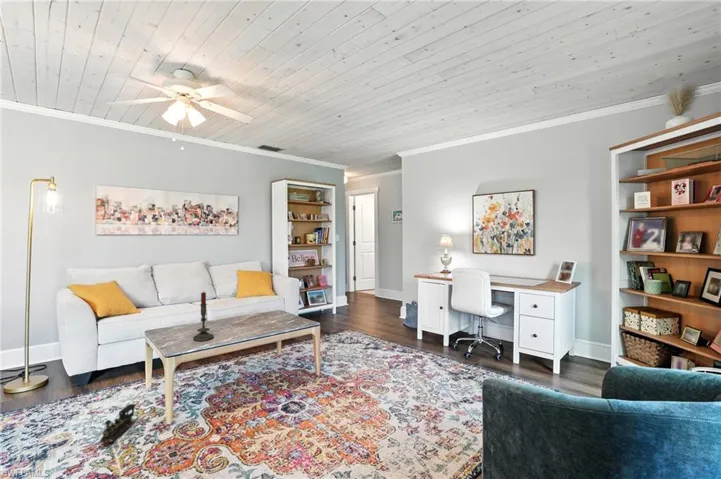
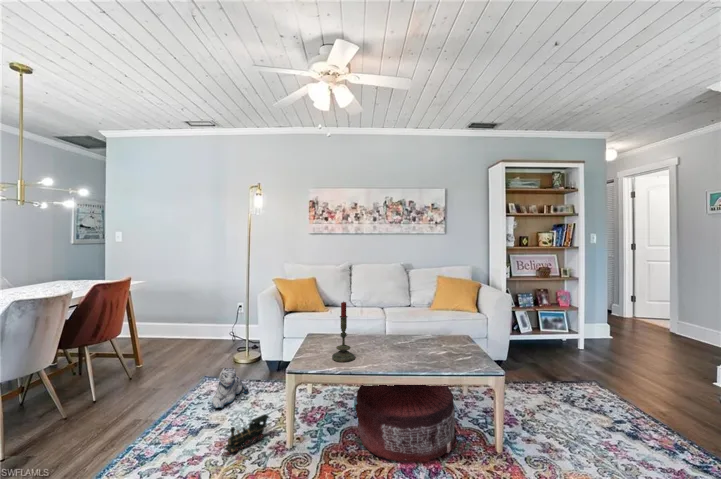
pouf: none [215,340,291,402] -> present [355,385,457,463]
plush toy: none [27,381,71,426] -> present [212,368,248,409]

